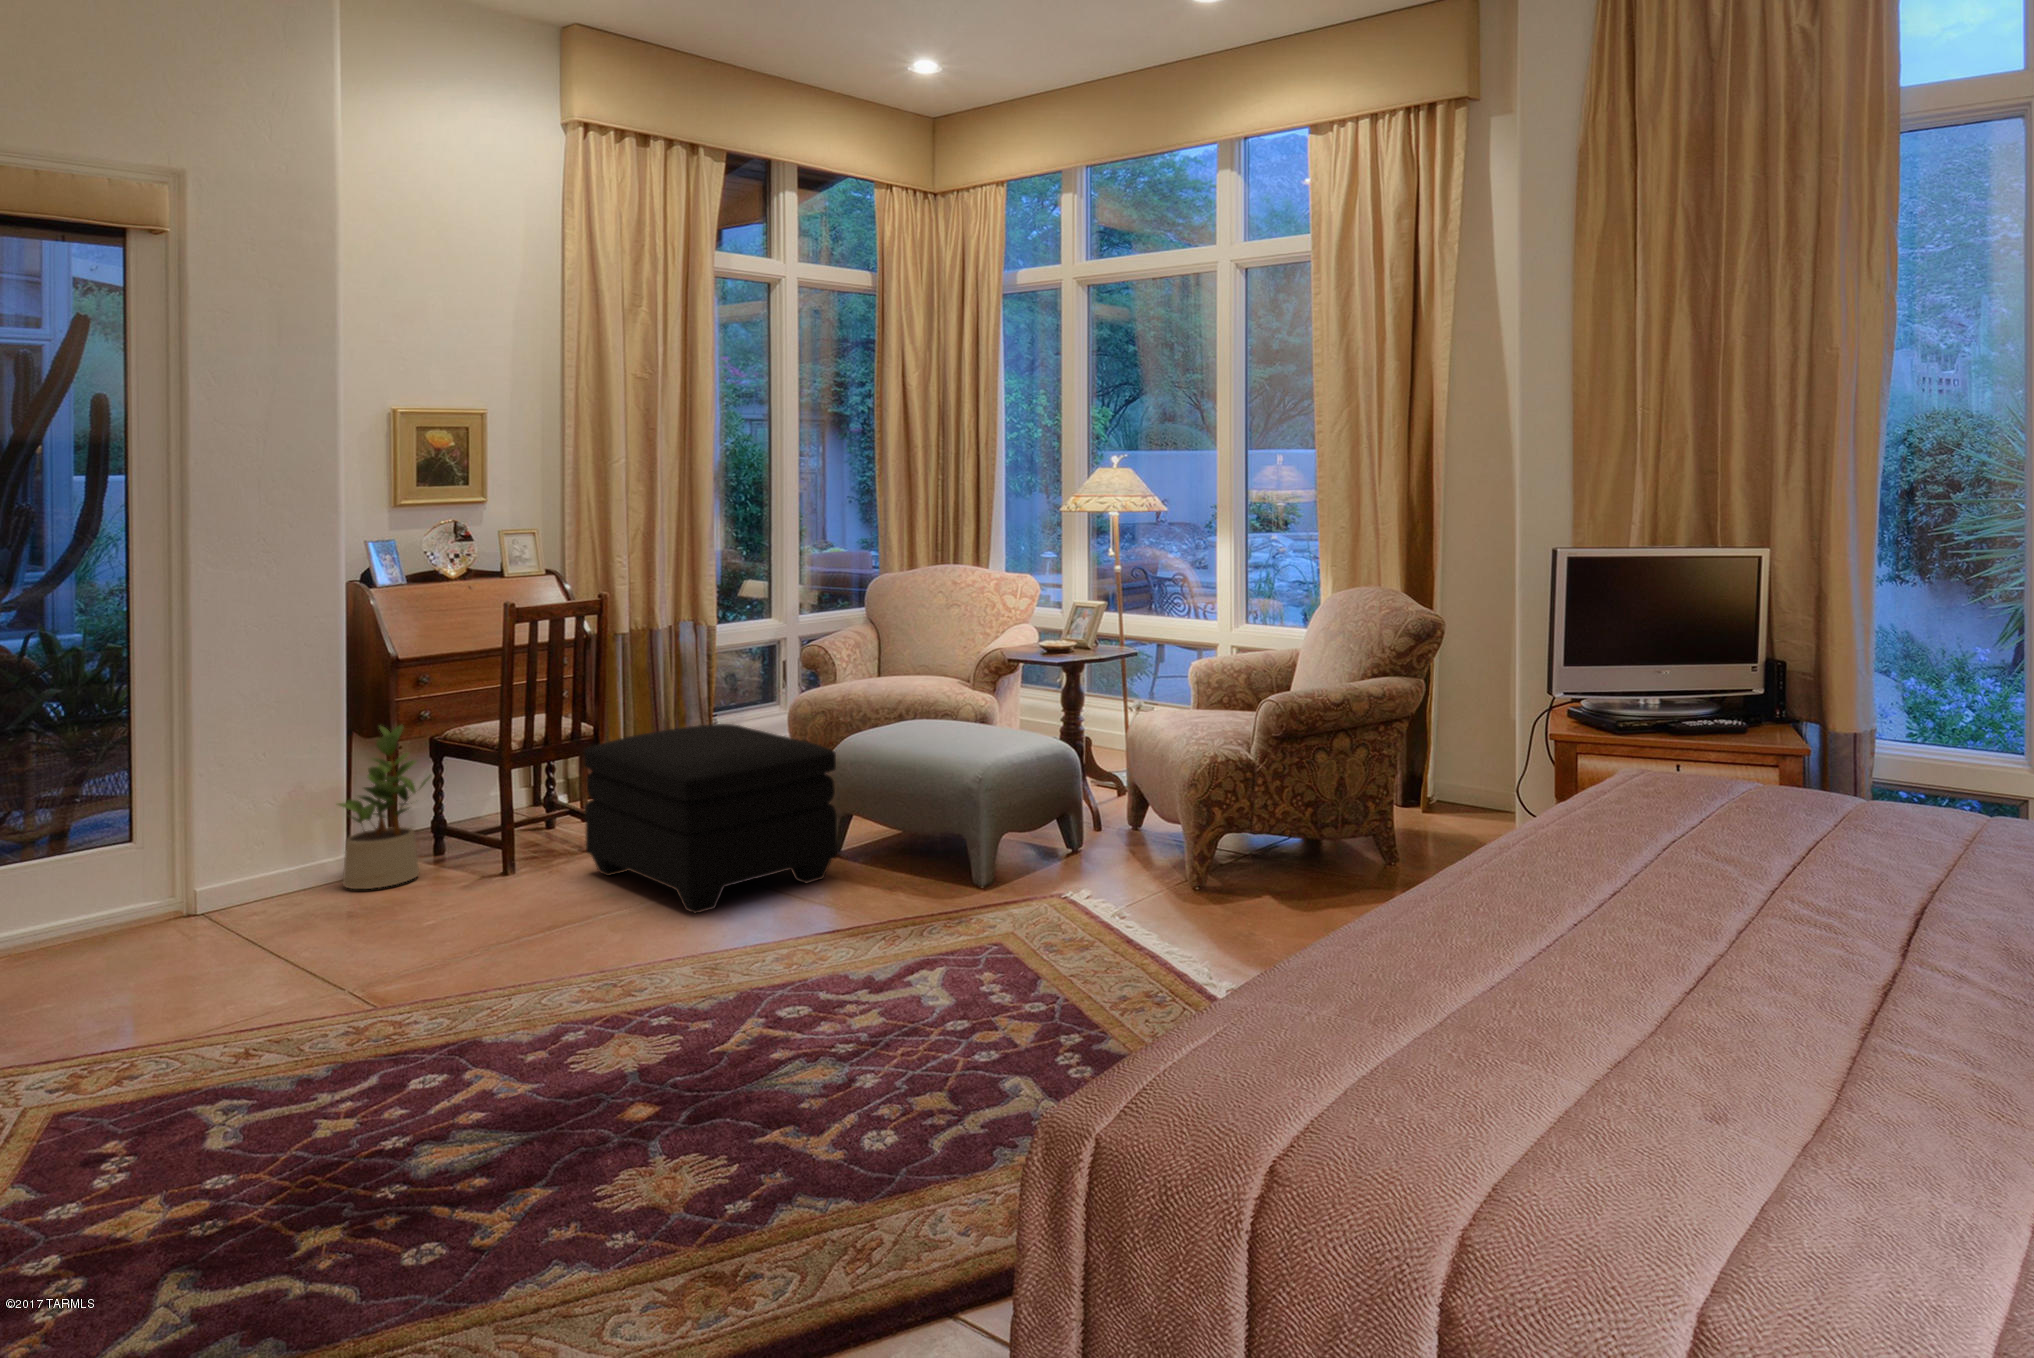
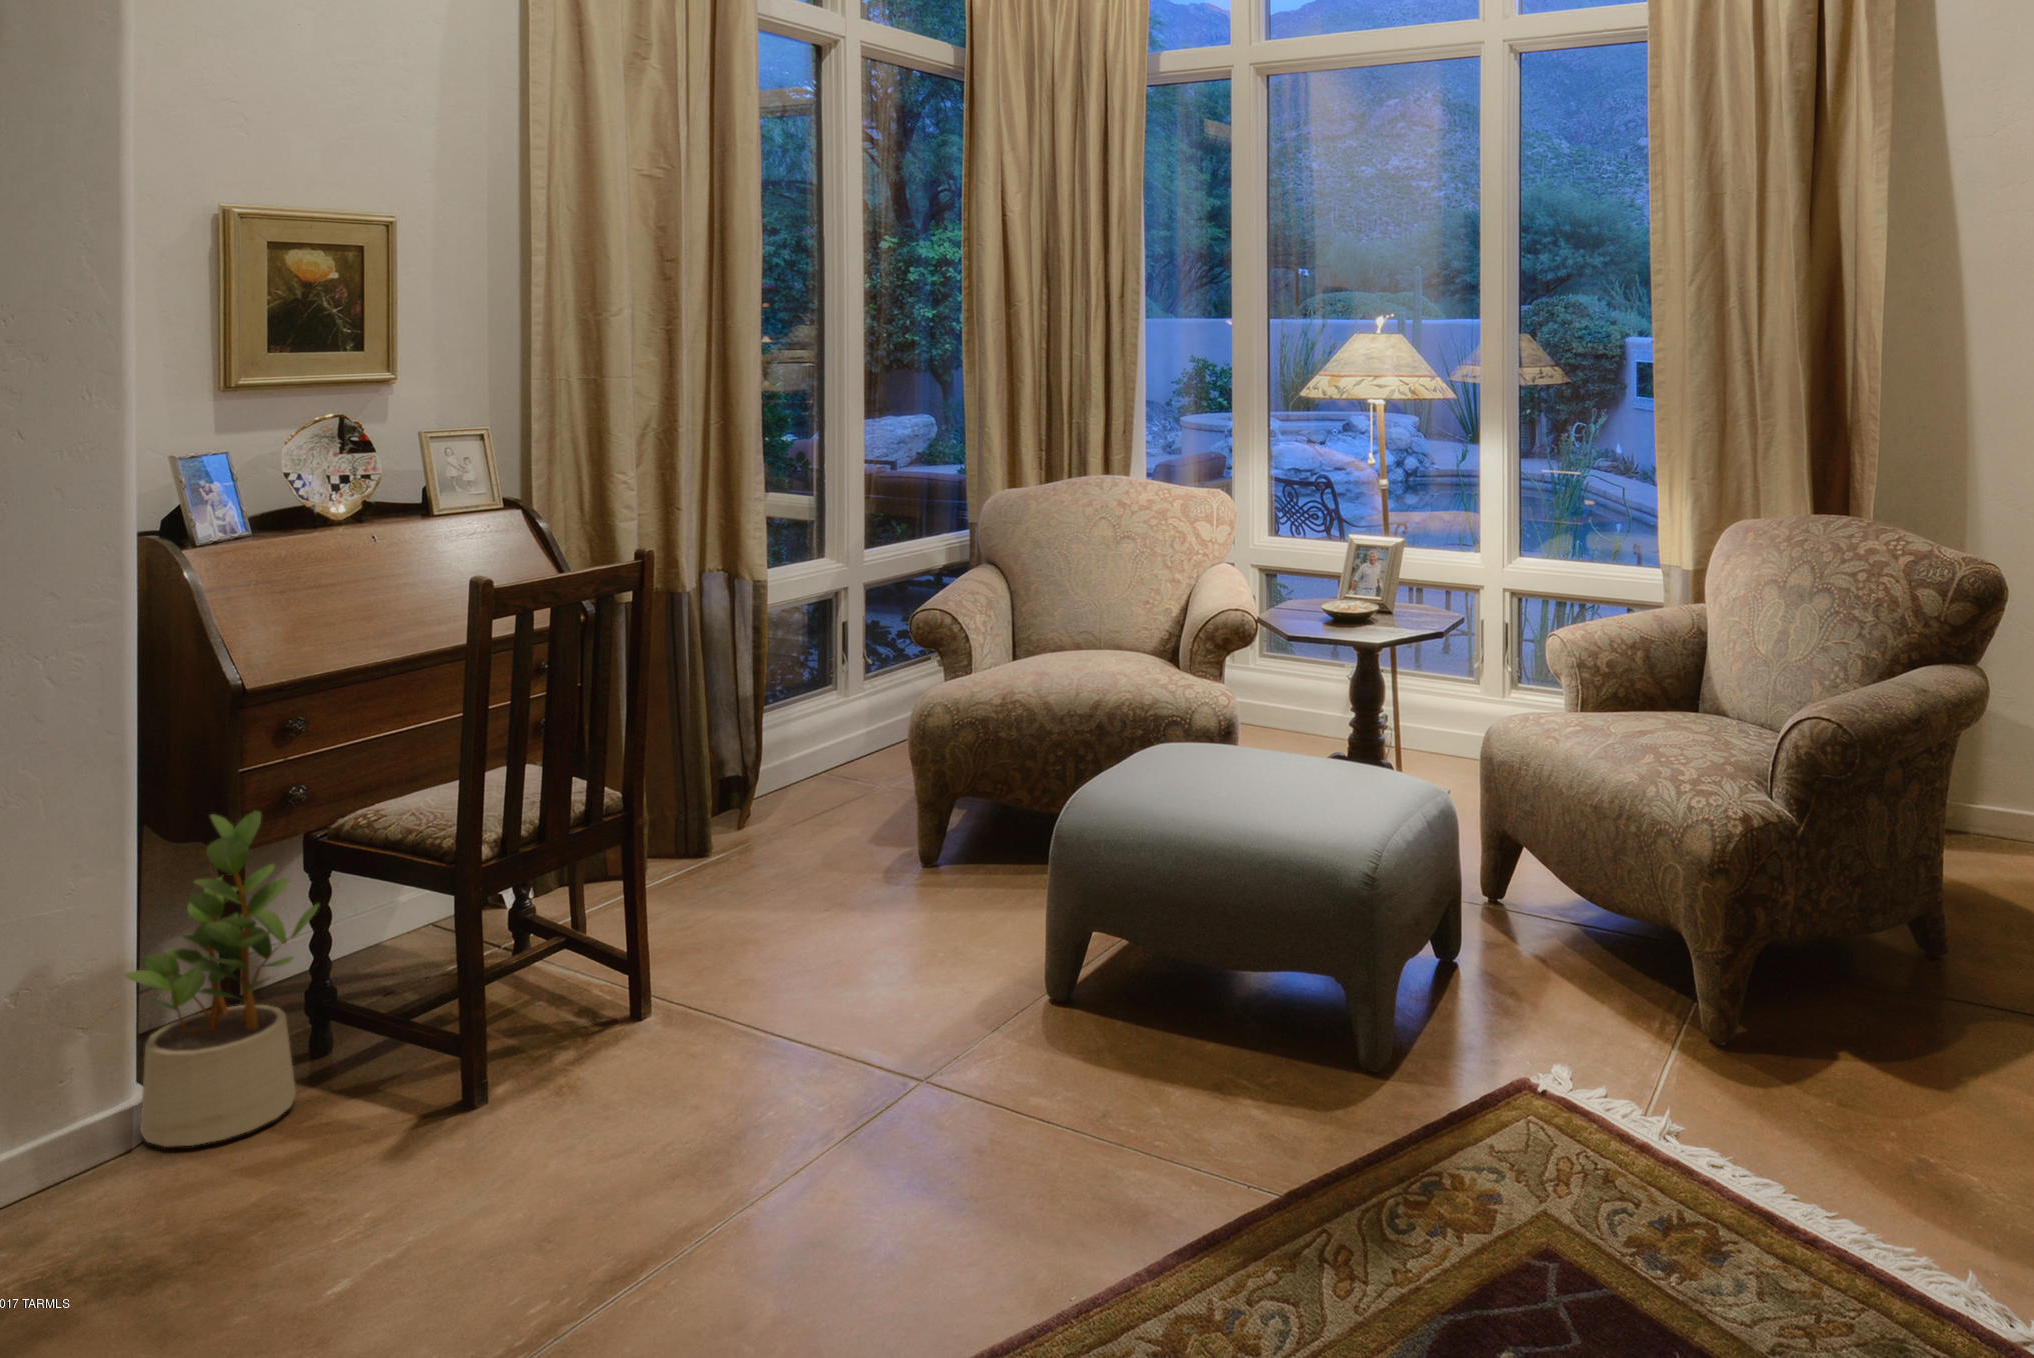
ottoman: present [584,724,837,913] -> none [623,791,1120,1212]

